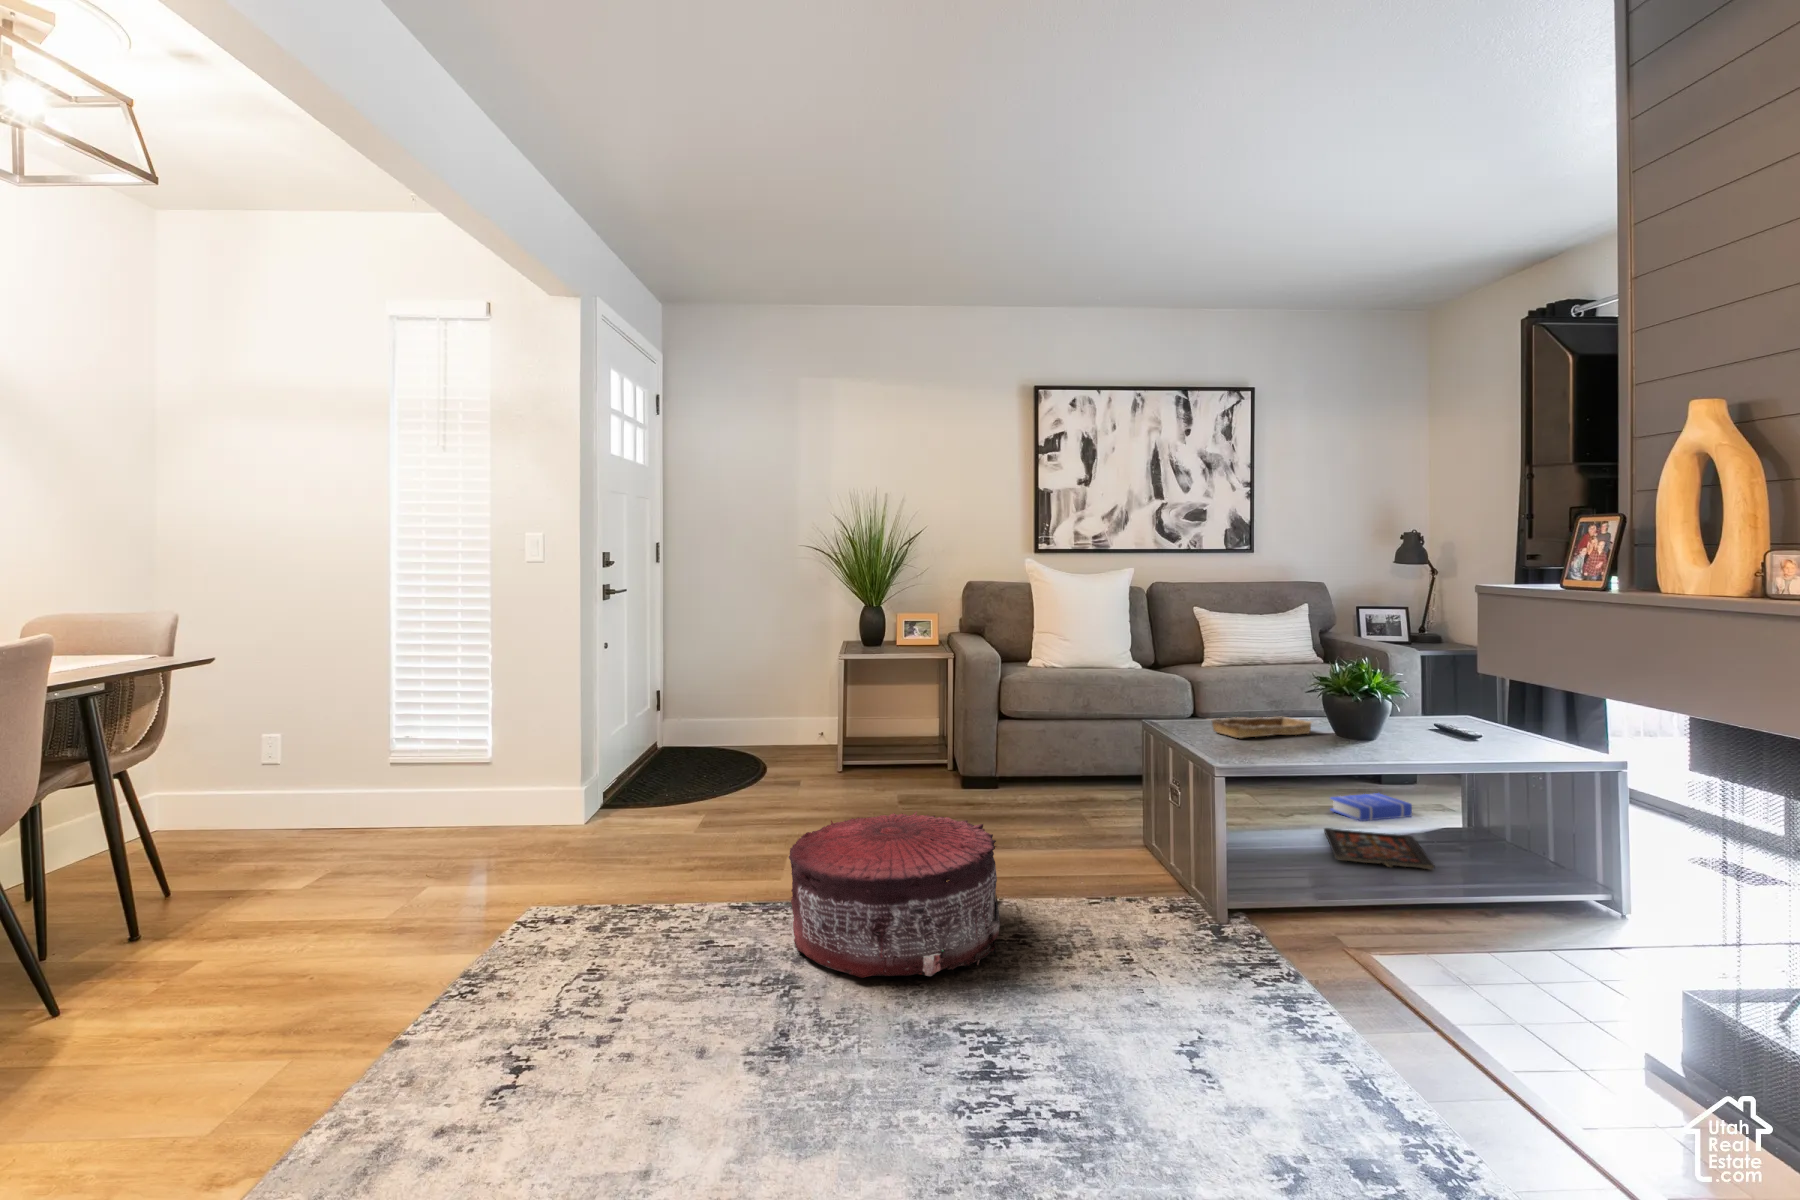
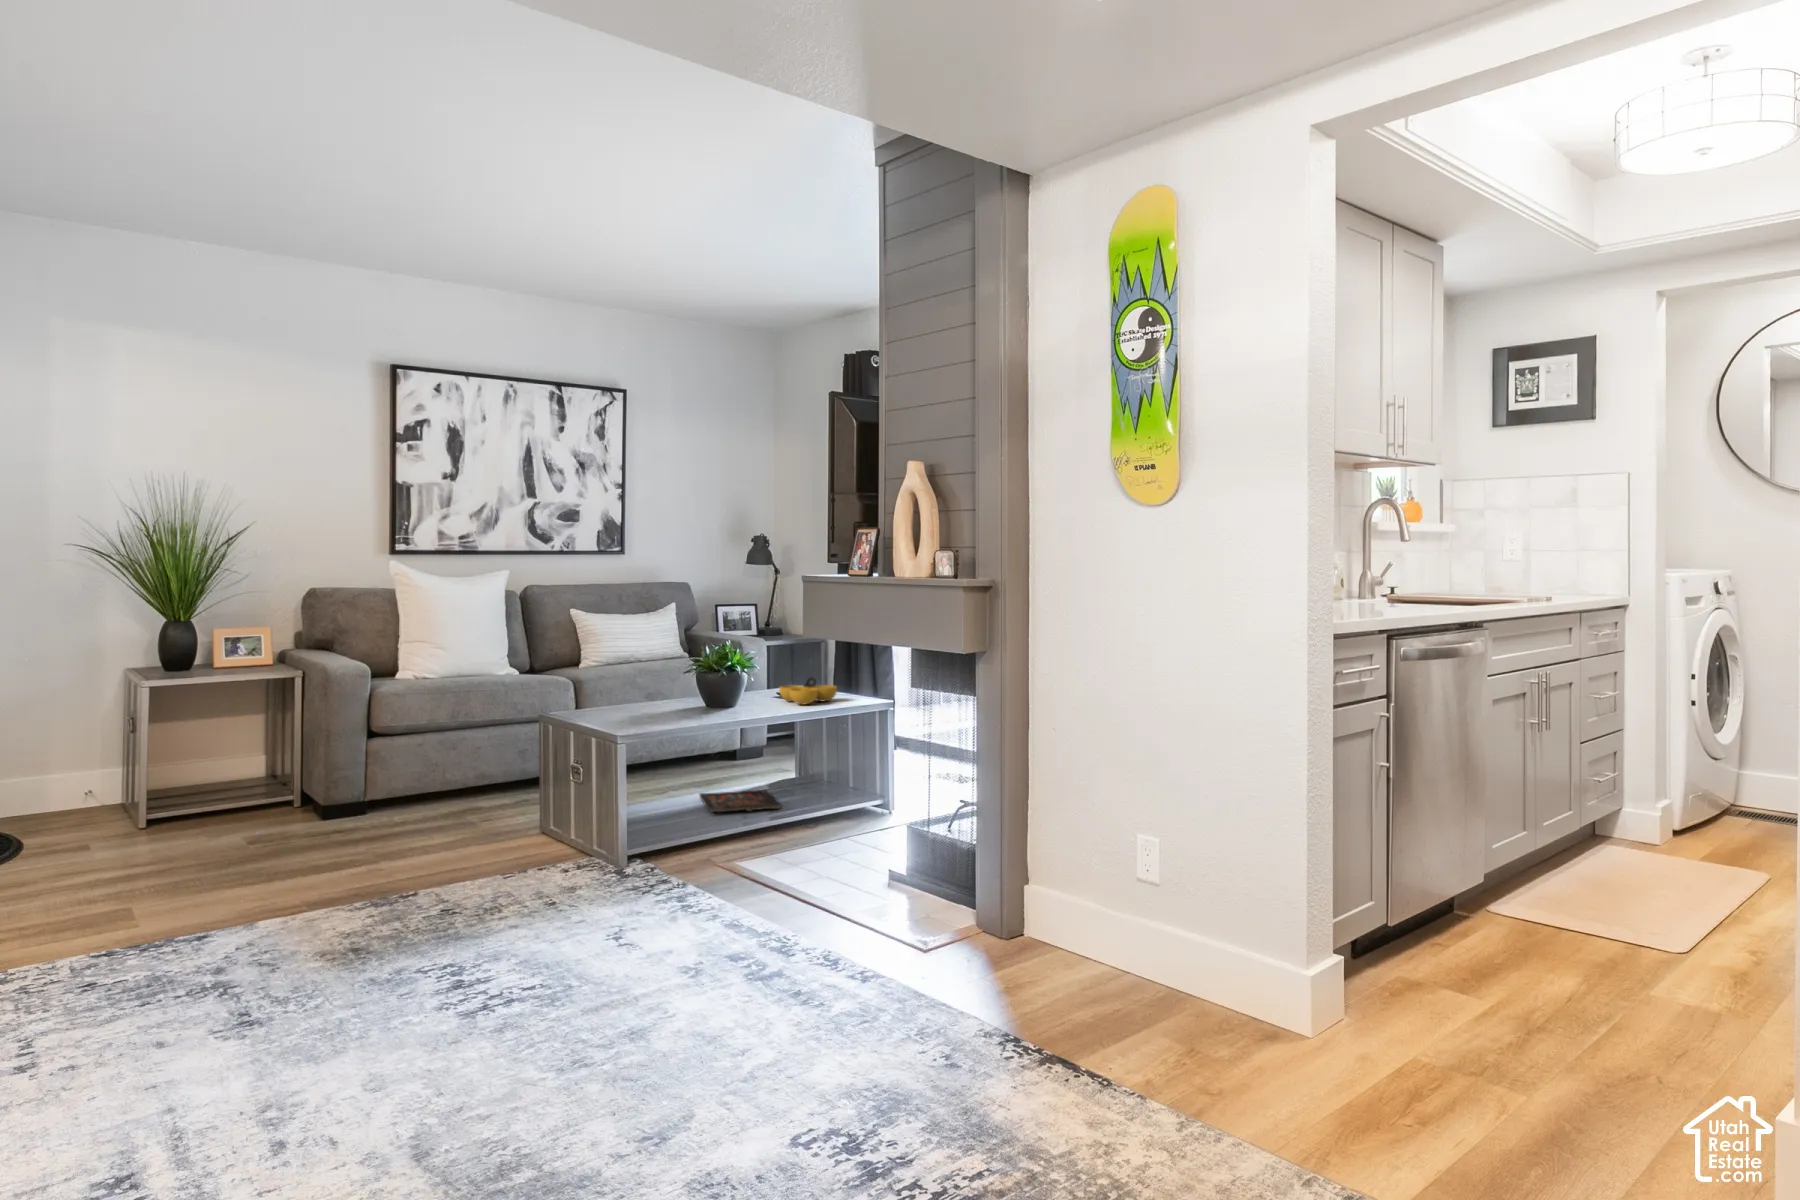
decorative bowl: none [1433,707,1519,742] -> present [779,677,837,704]
tray: present [1211,717,1312,738] -> none [600,698,691,716]
book: present [1331,793,1412,821] -> none [702,767,767,790]
pouf: present [789,811,1000,978] -> none [199,810,433,957]

